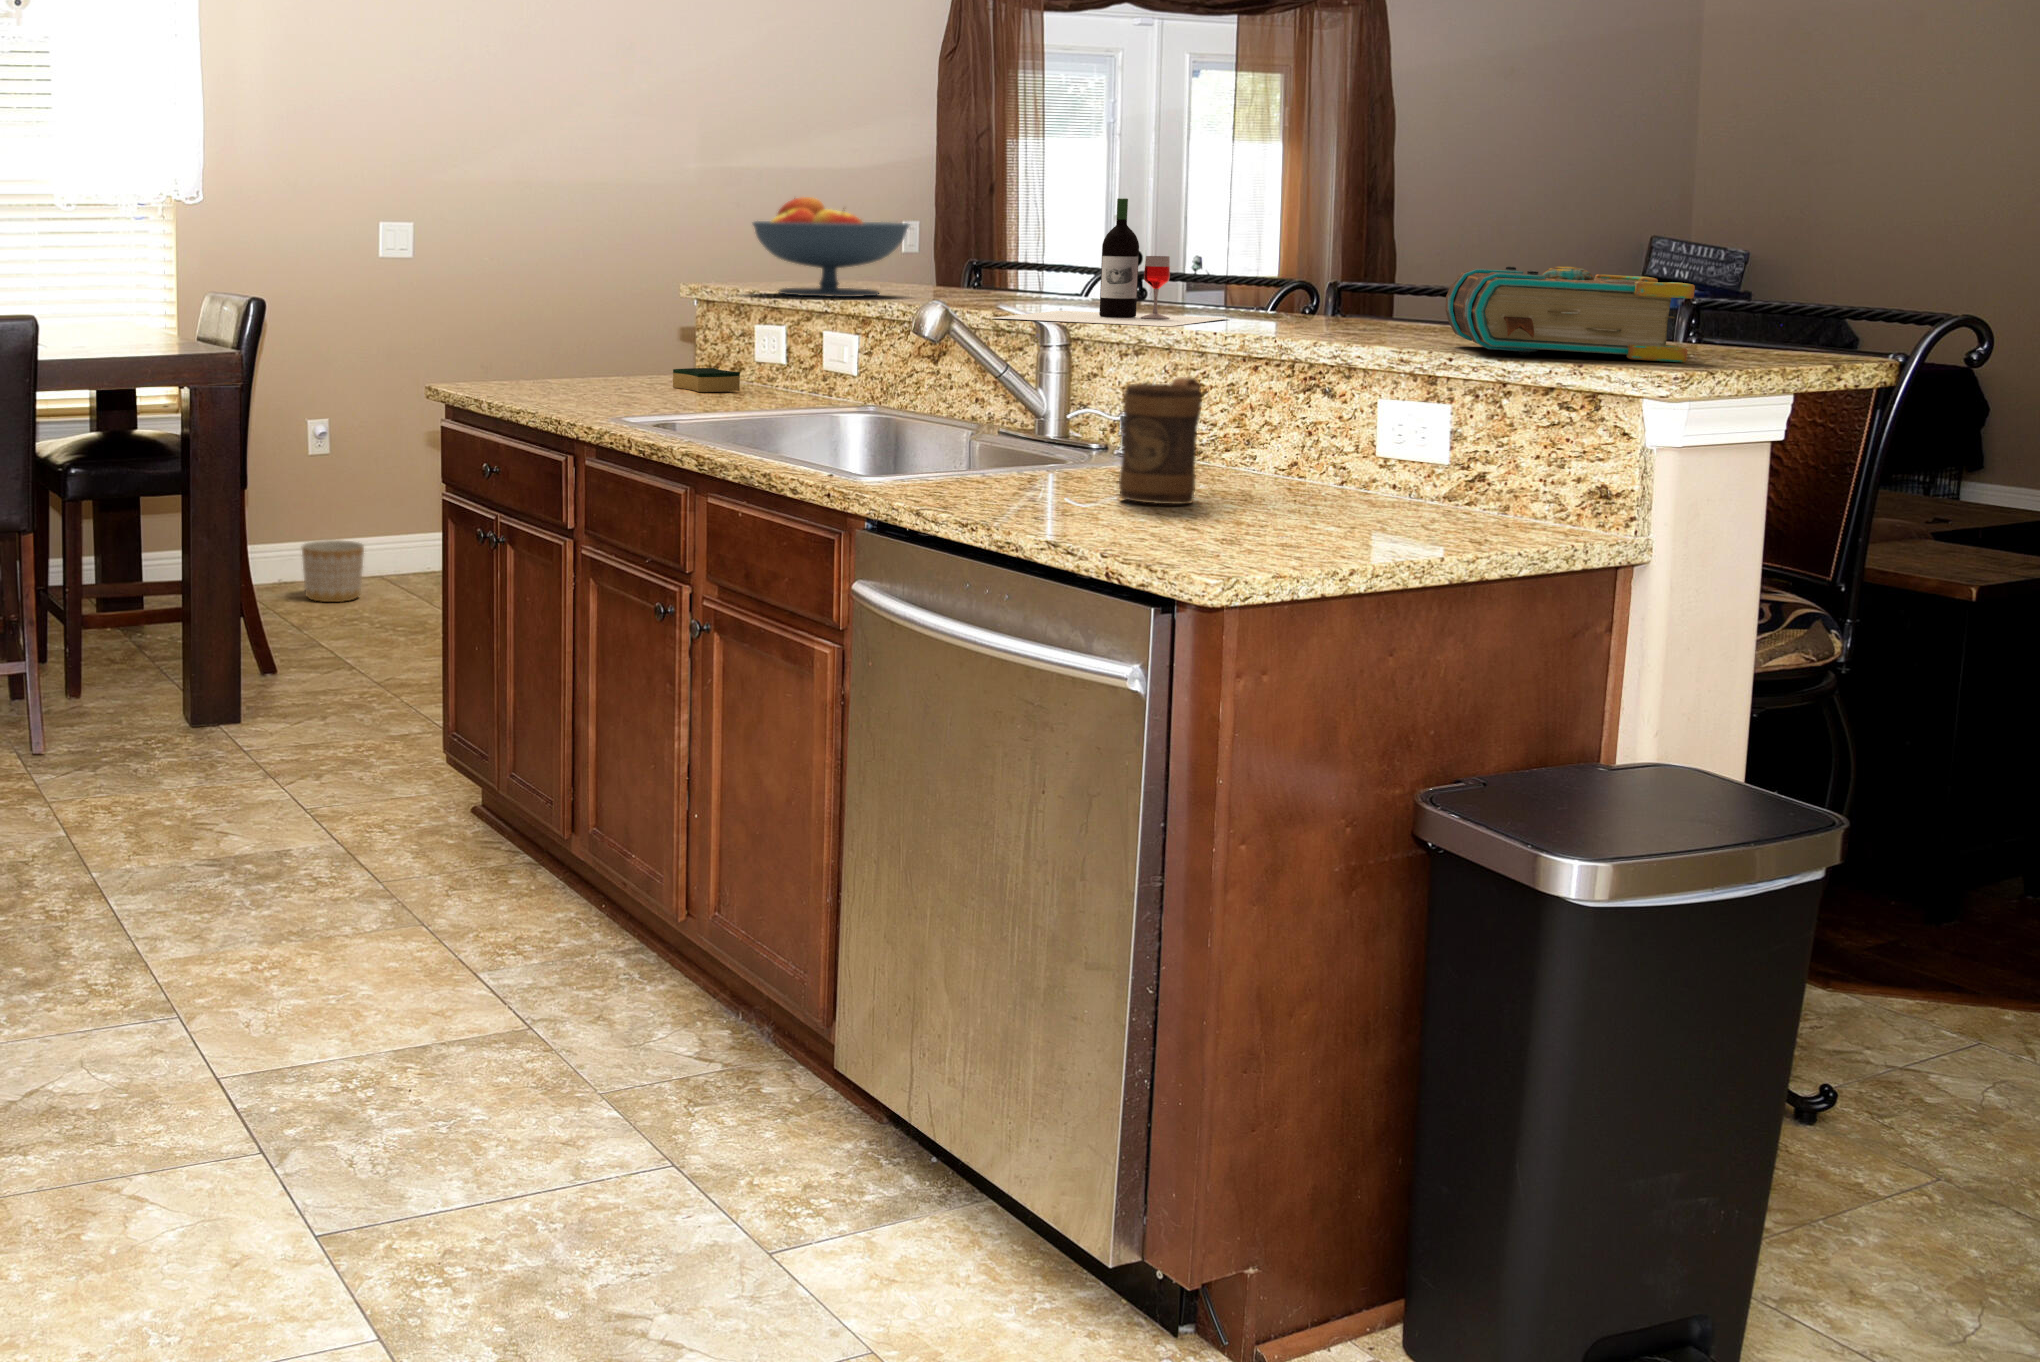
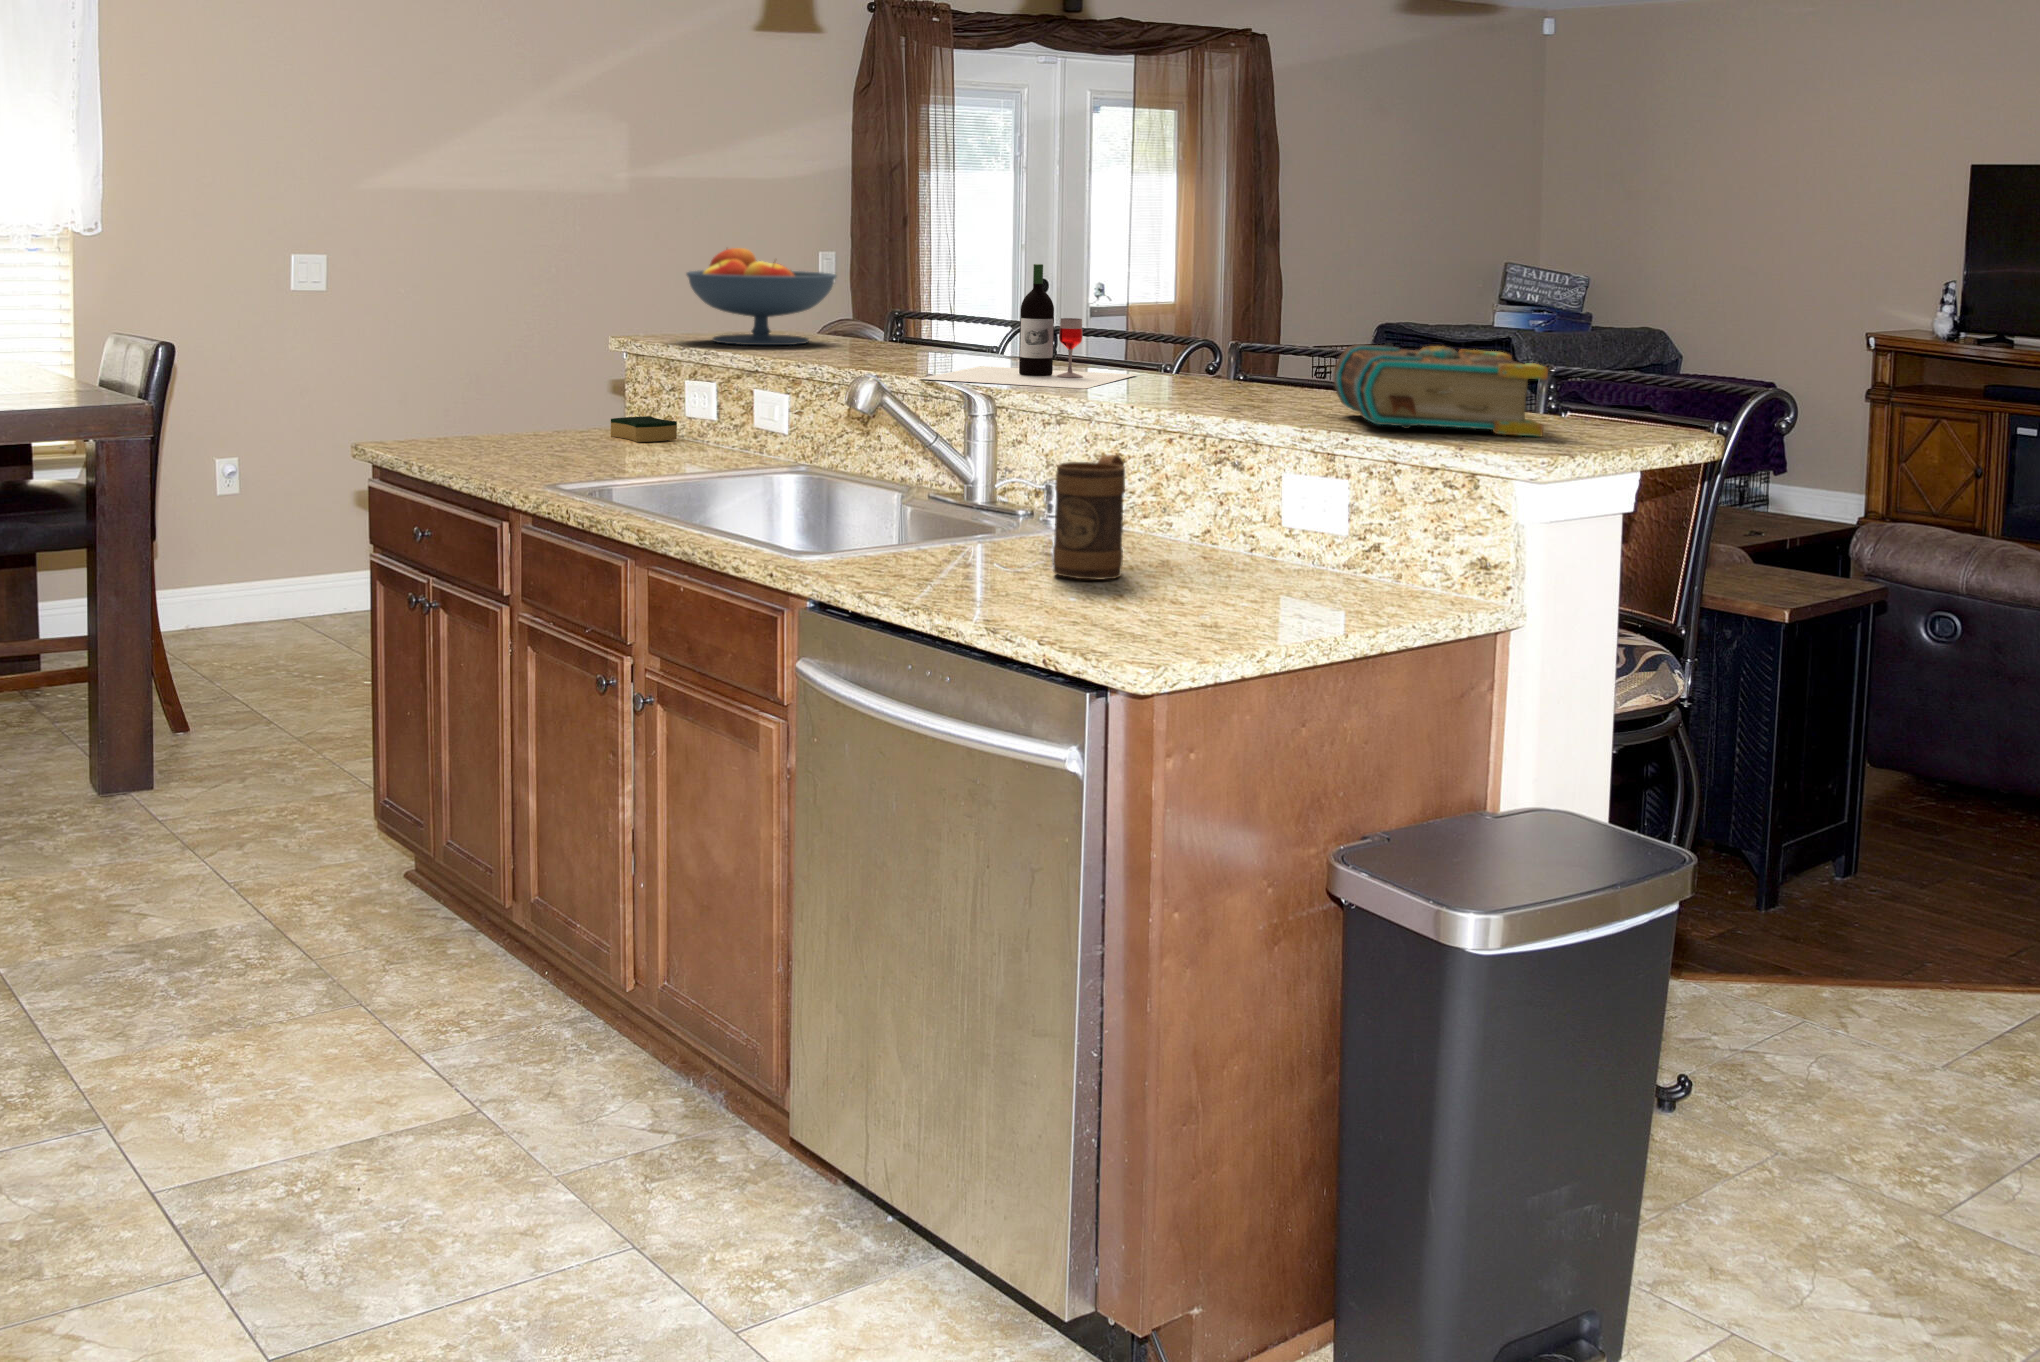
planter: present [302,540,364,602] -> none [227,572,294,636]

